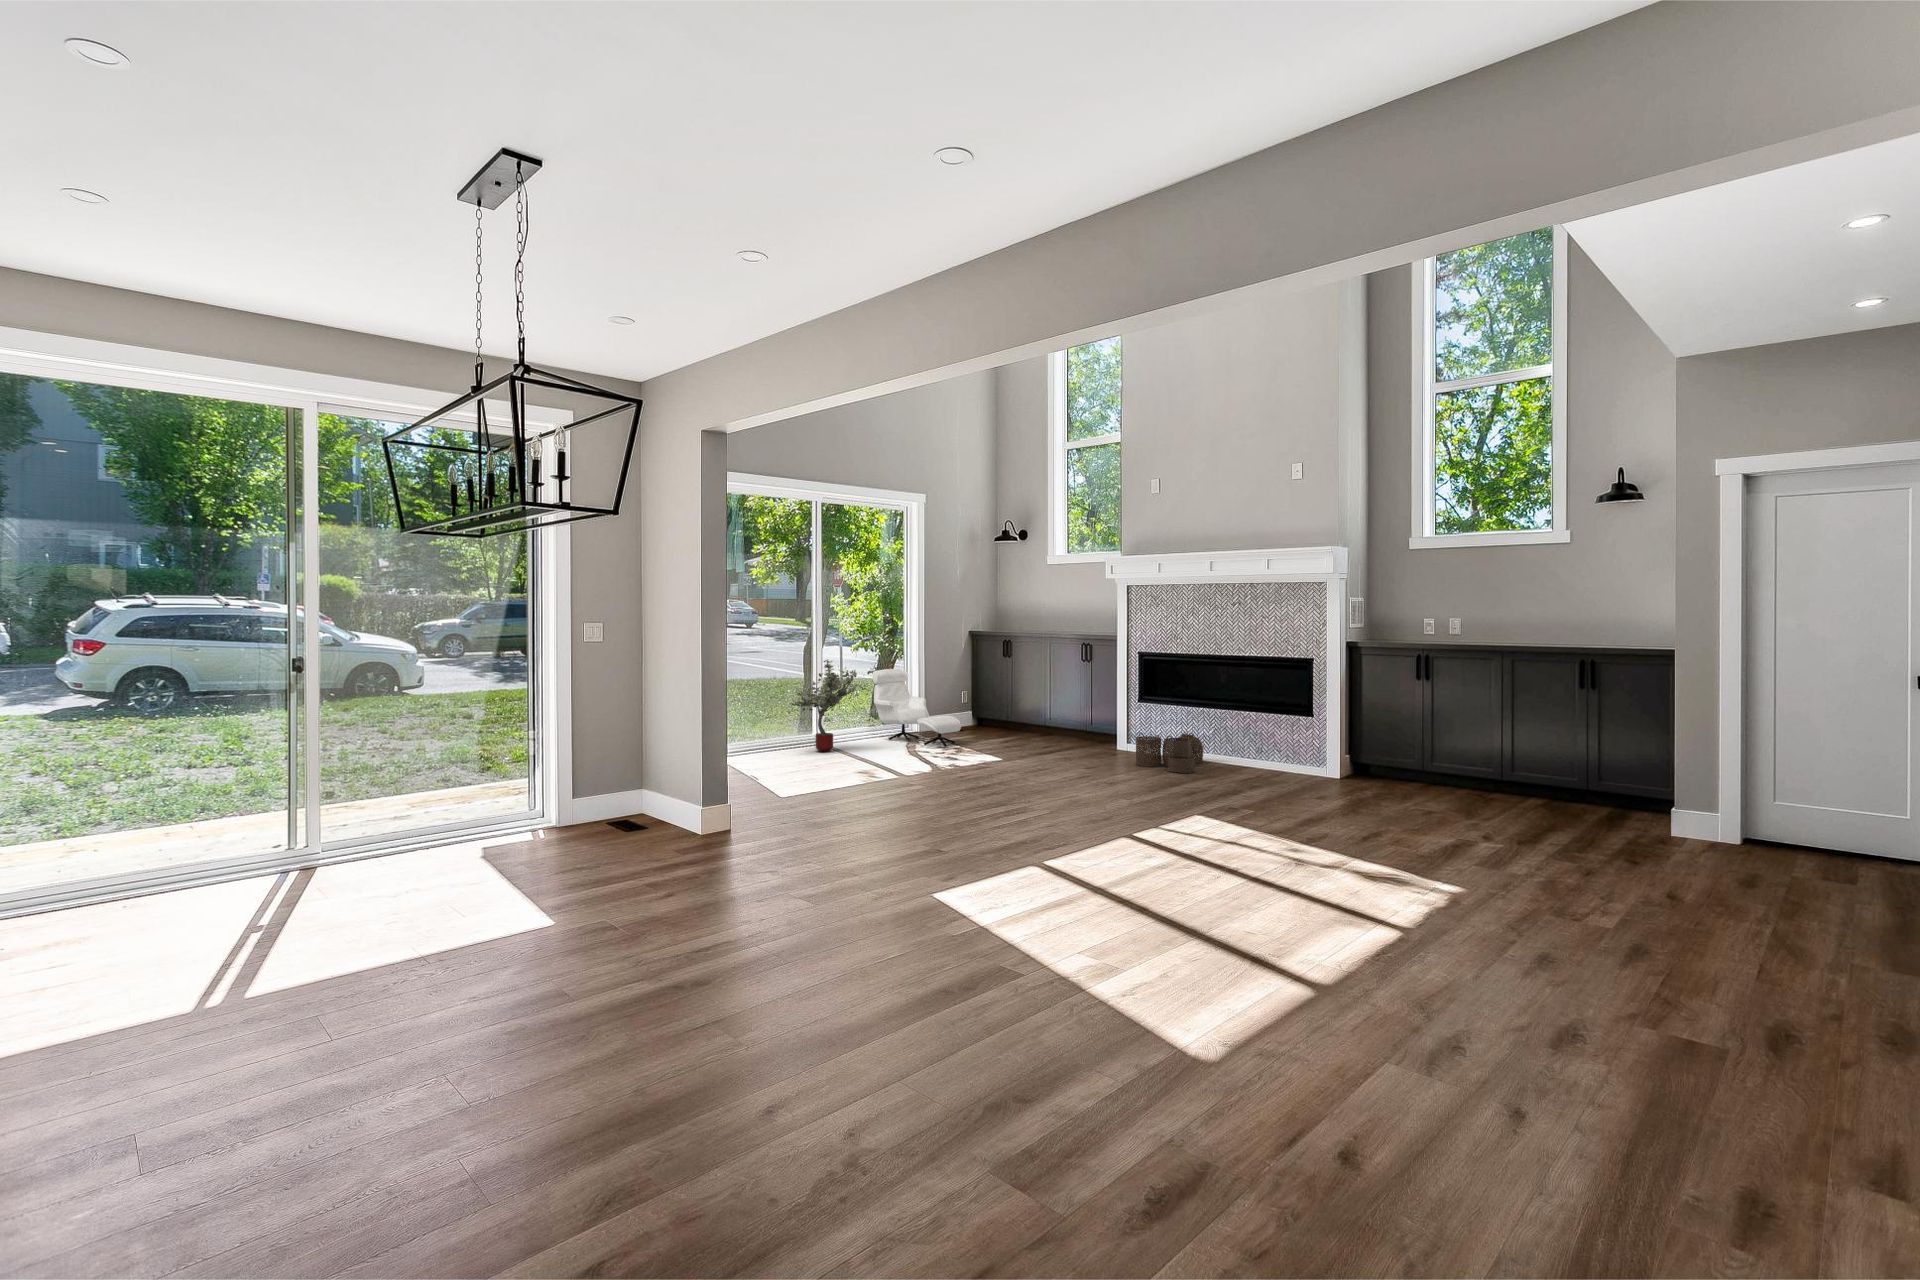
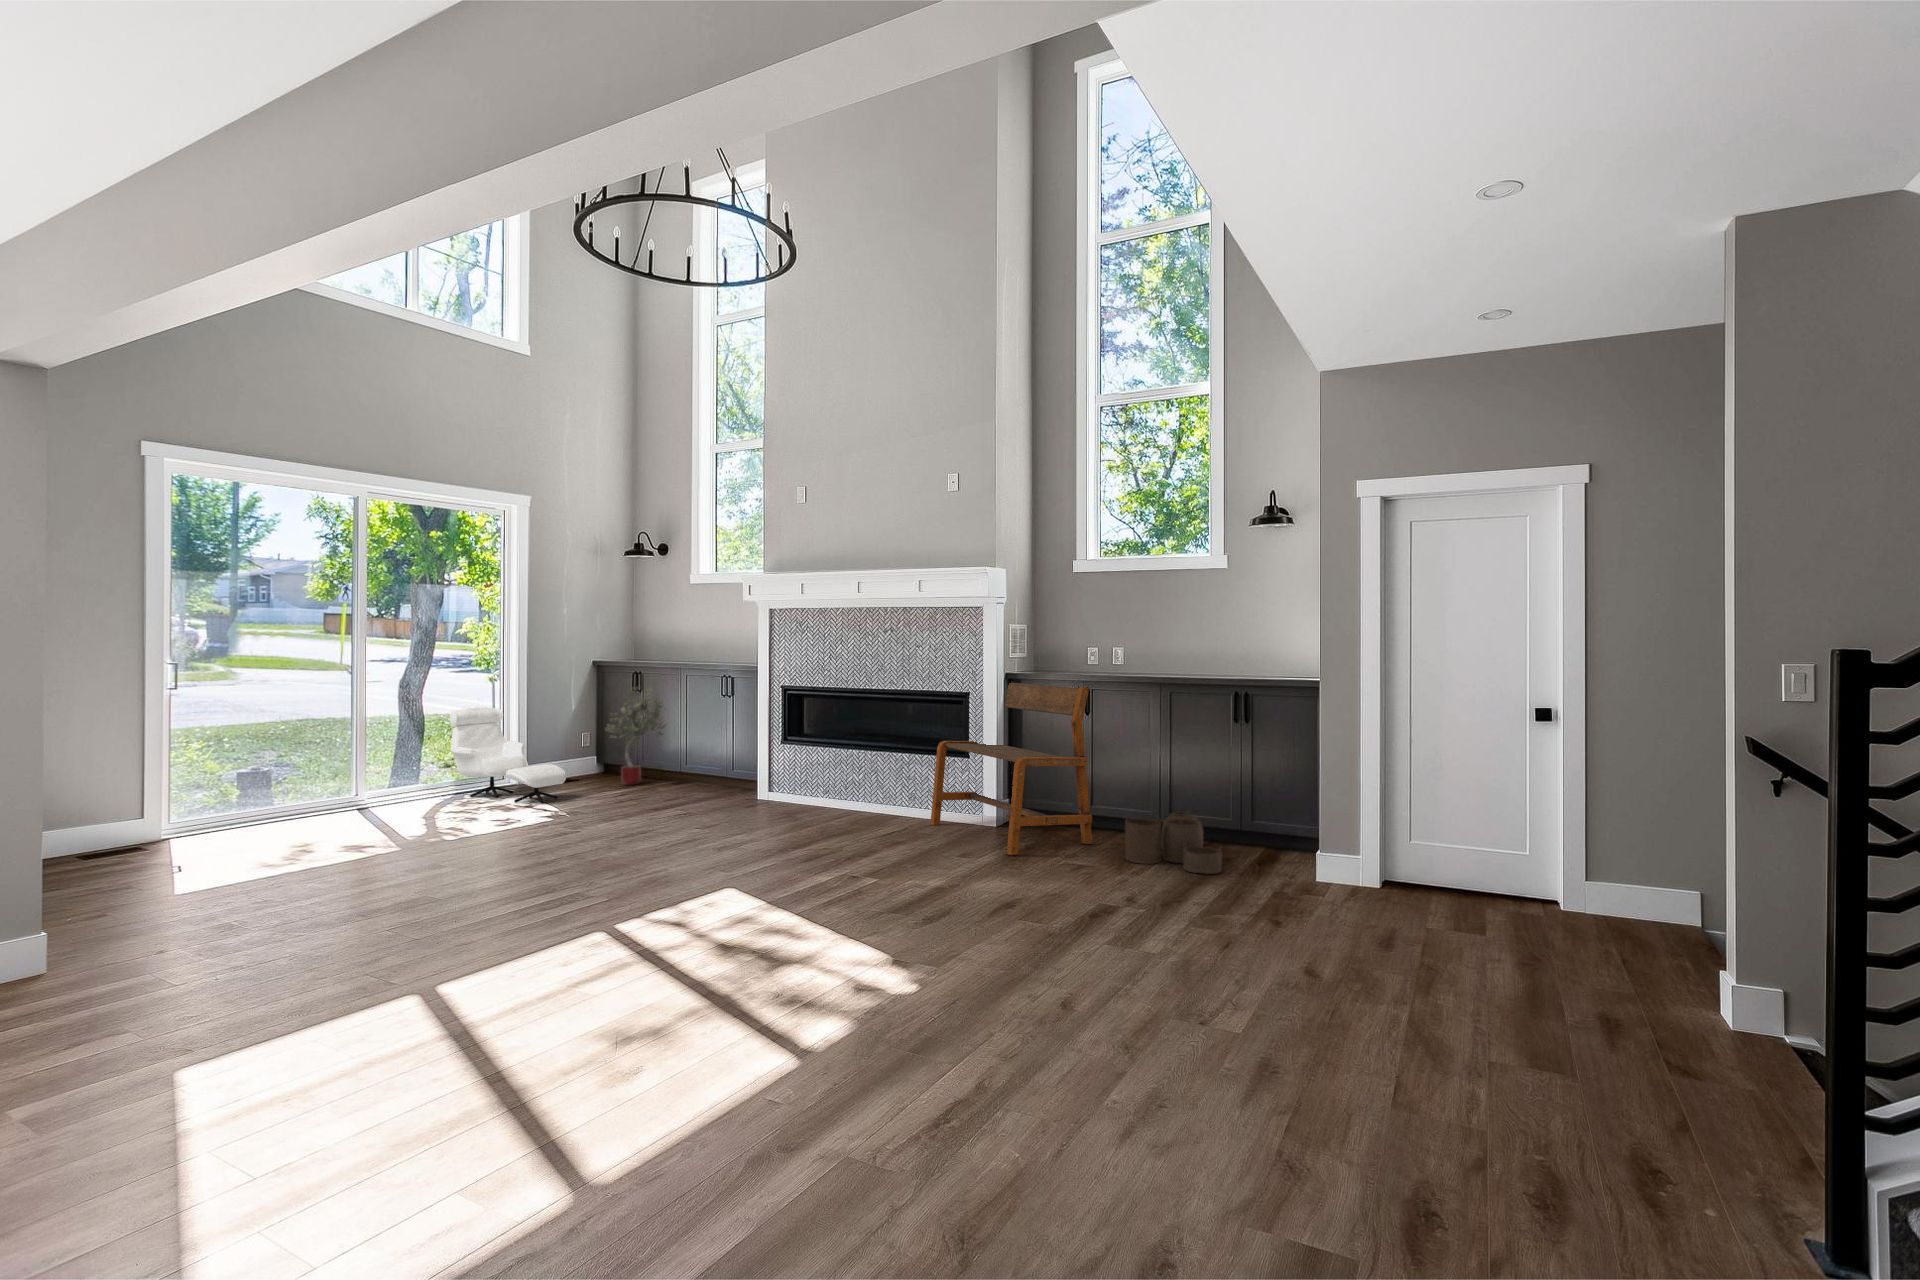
bench: none [1277,649,1435,800] -> present [931,682,1092,855]
potted tree: present [790,659,857,752] -> present [606,687,666,785]
woven basket: present [1136,732,1203,773] -> present [1125,812,1222,874]

